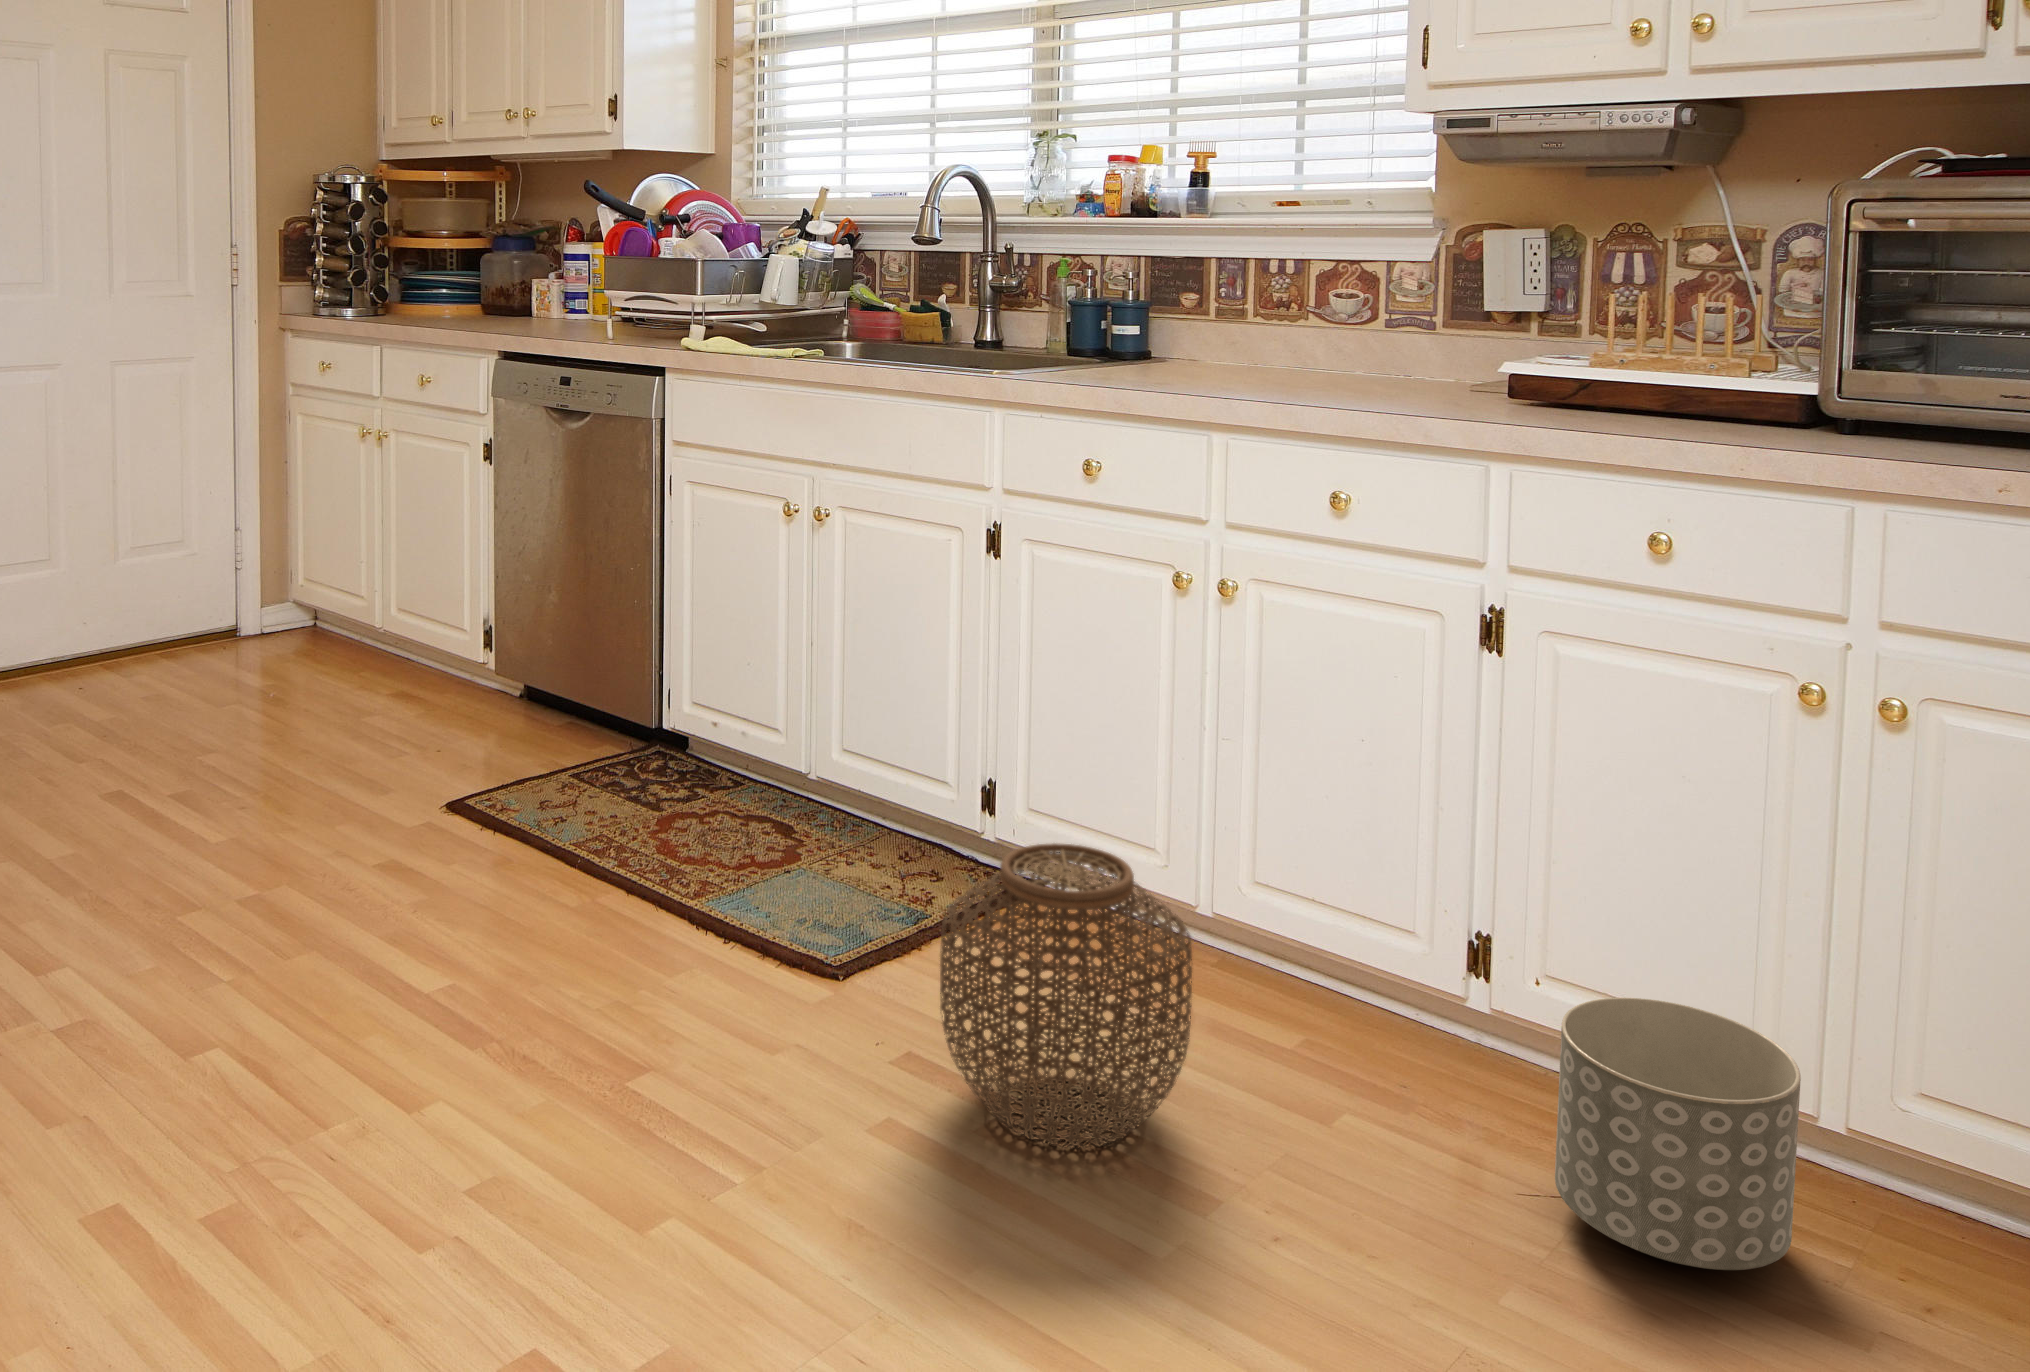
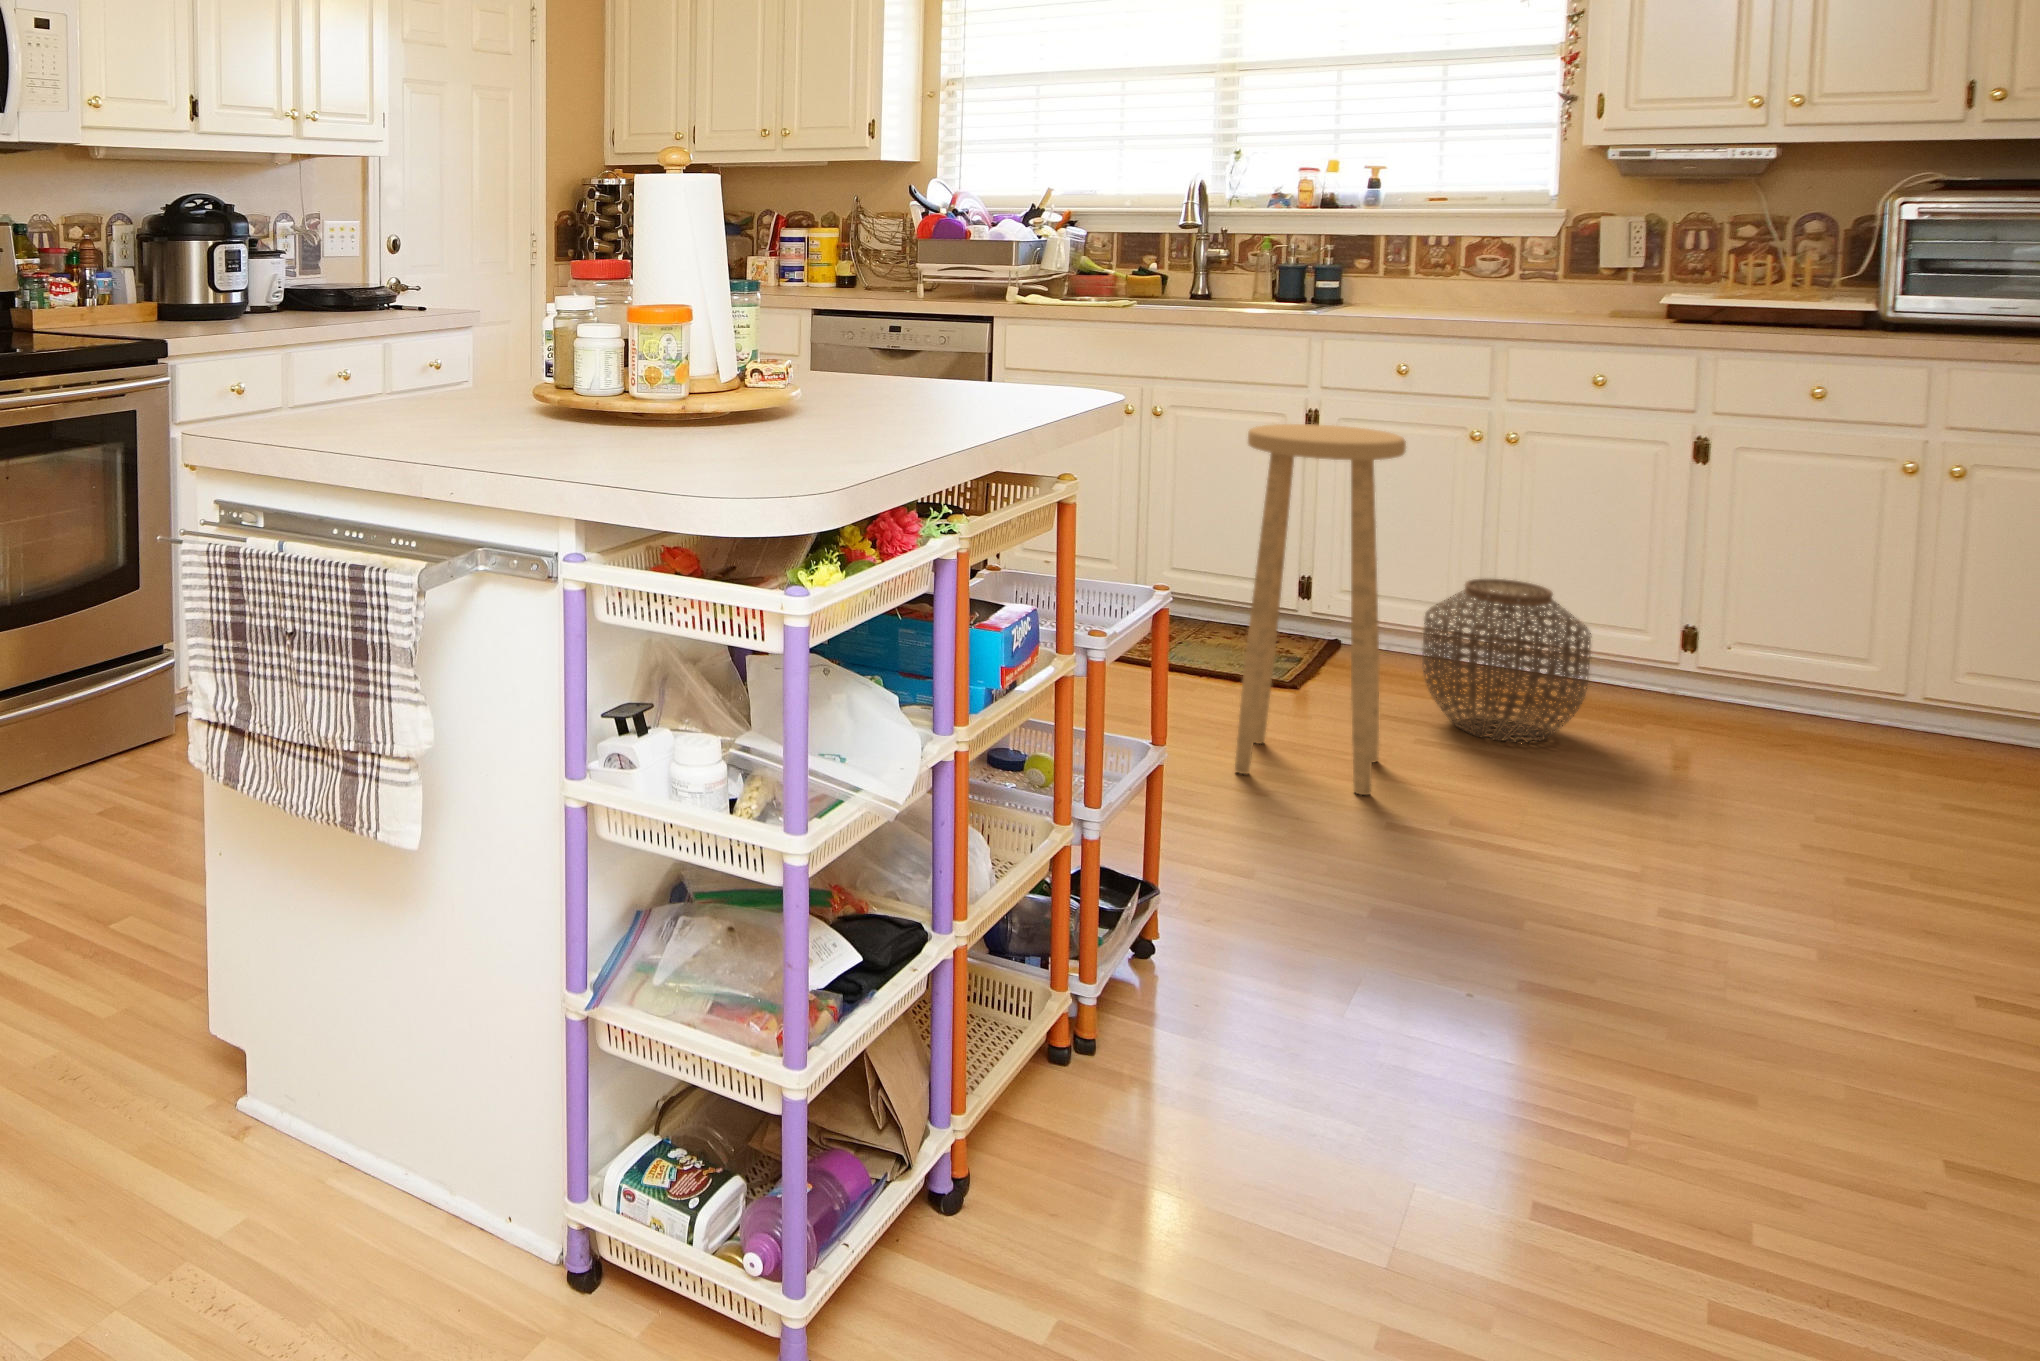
stool: none [471,571,752,1248] -> present [1235,424,1406,795]
planter: present [1555,998,1801,1270] -> none [1783,633,1933,757]

